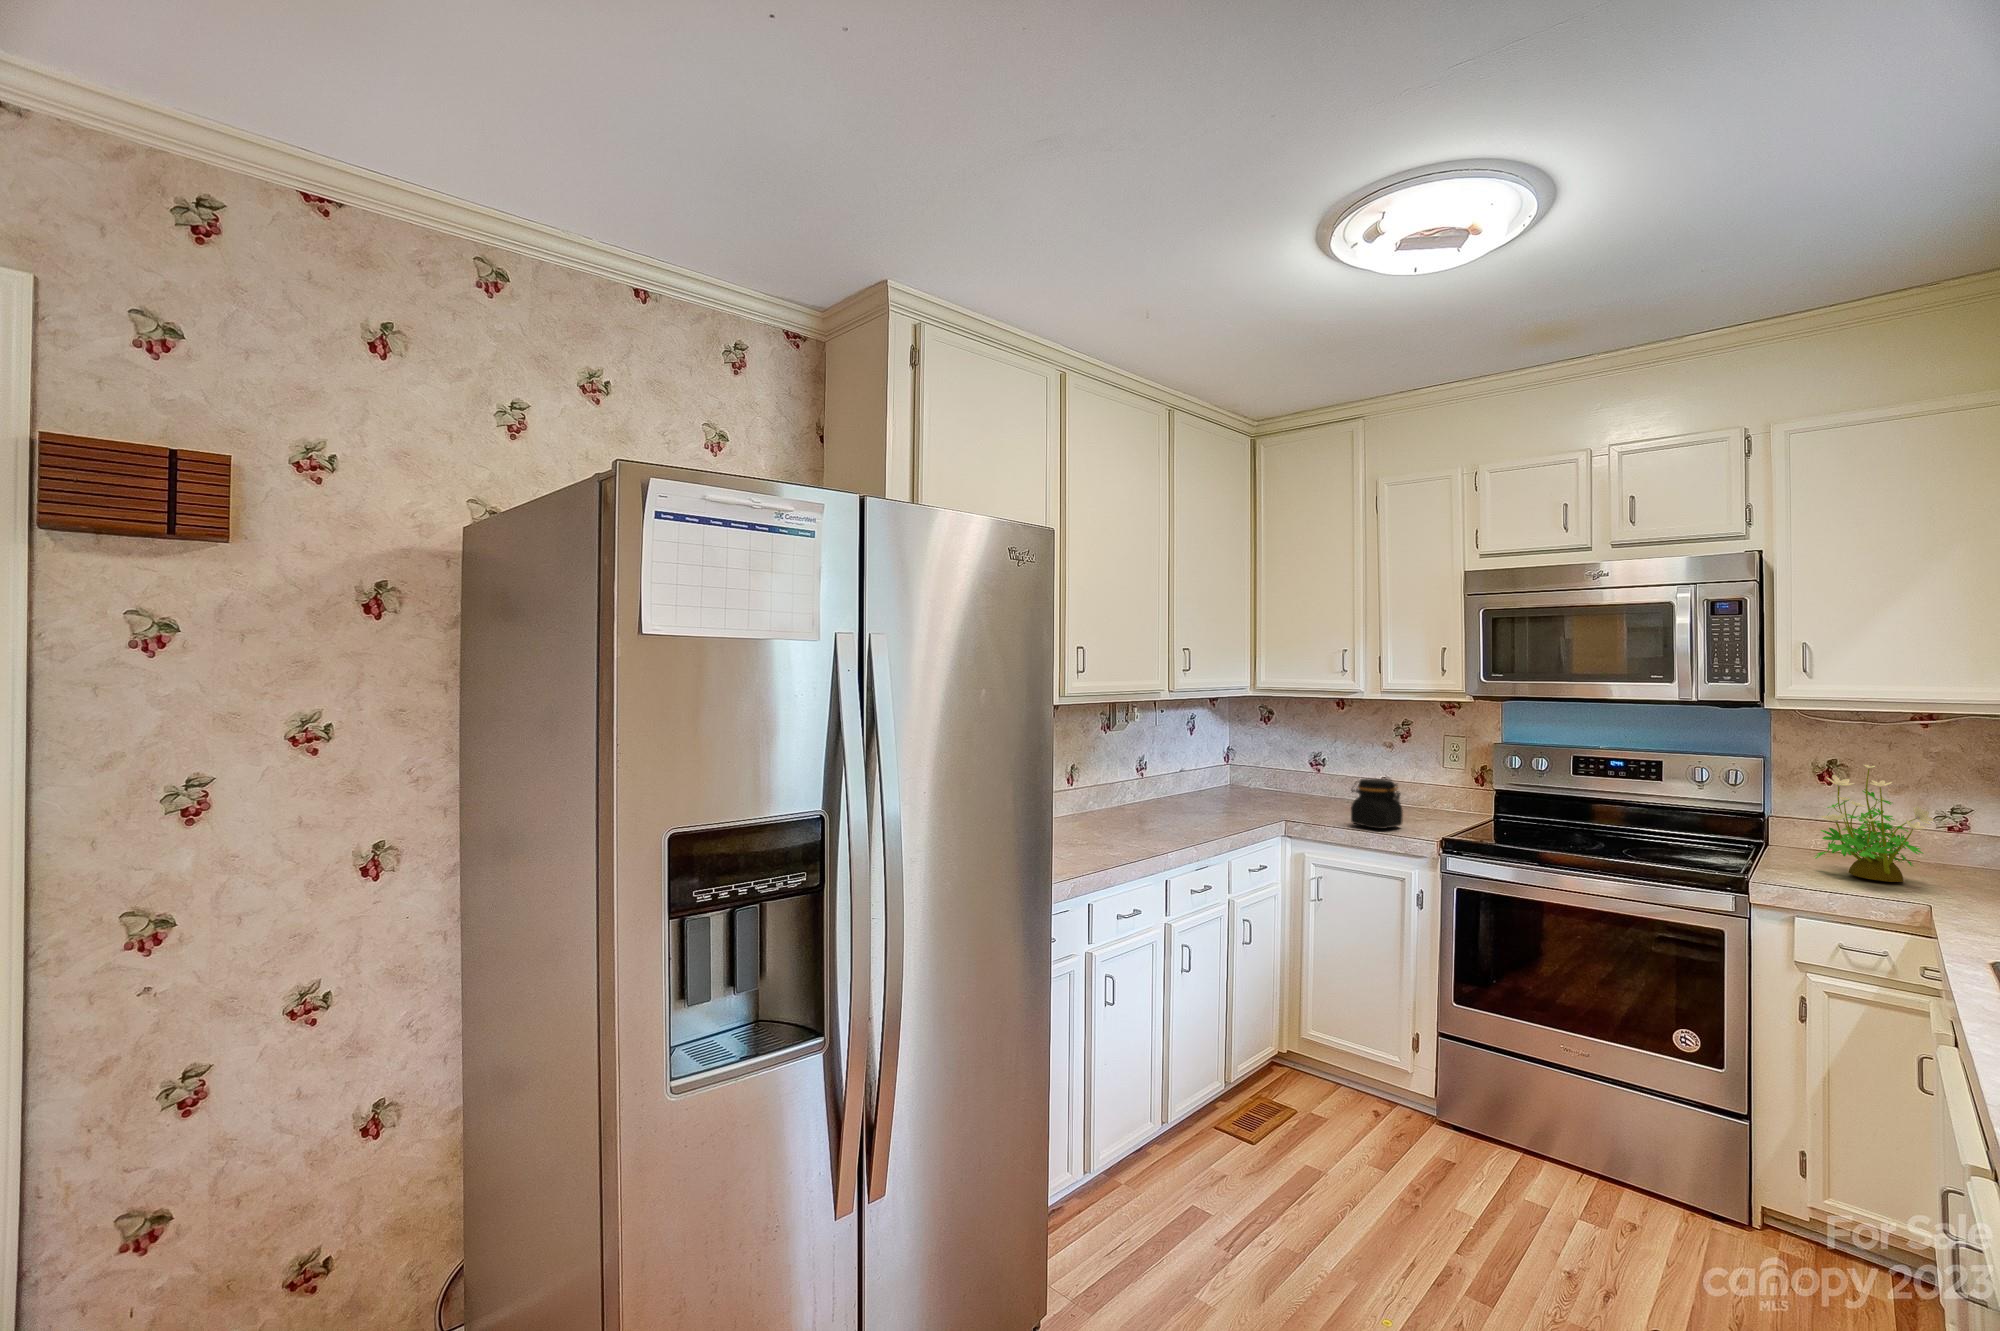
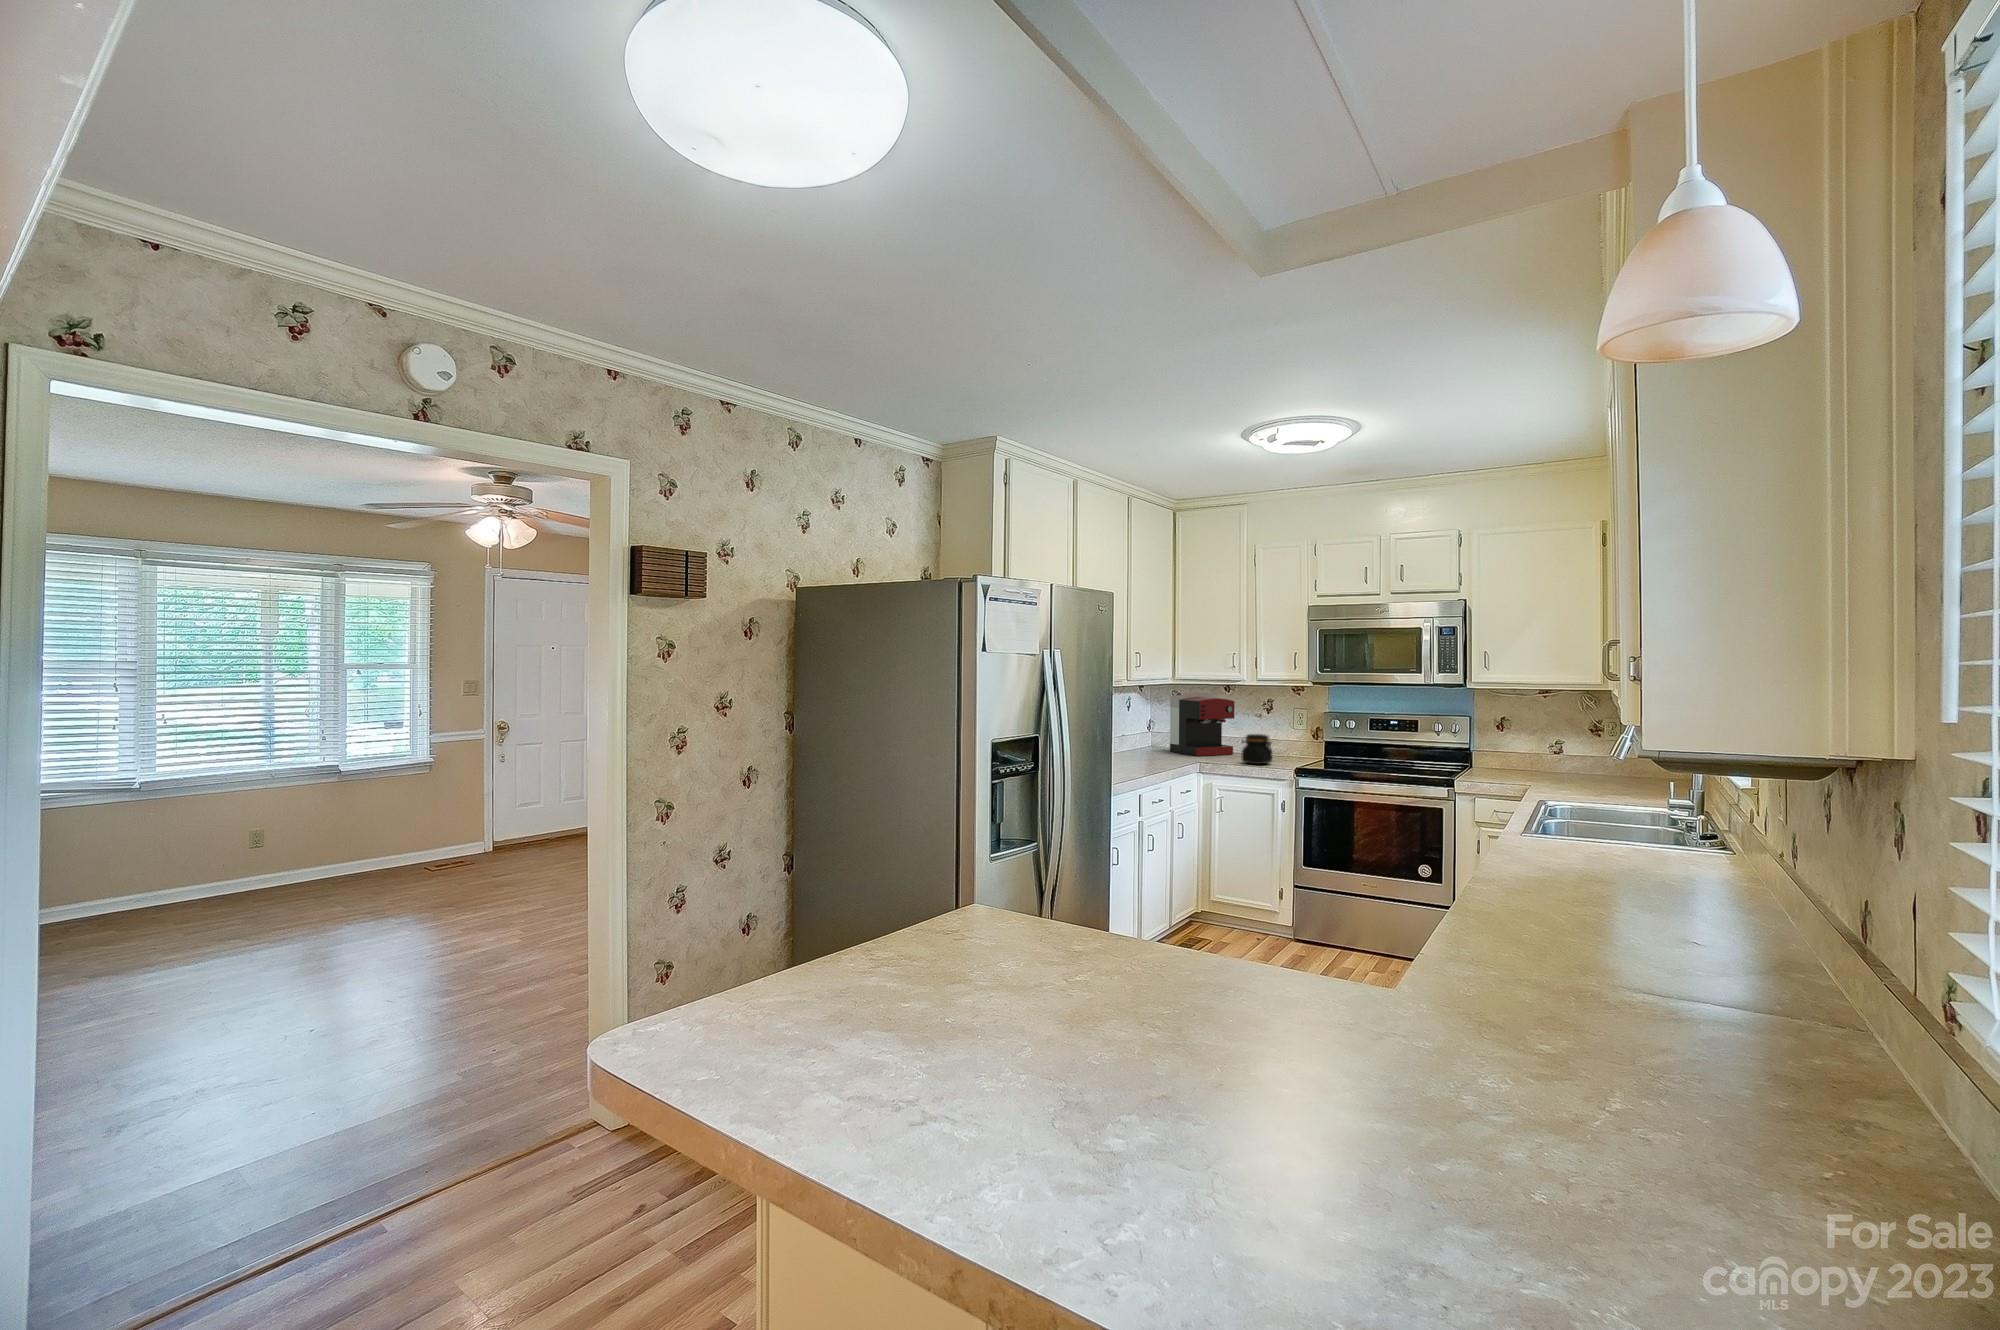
coffee maker: none [1249,709,1347,808] -> present [1170,692,1234,756]
potted plant: present [1815,765,1934,882] -> none [1490,717,1544,779]

